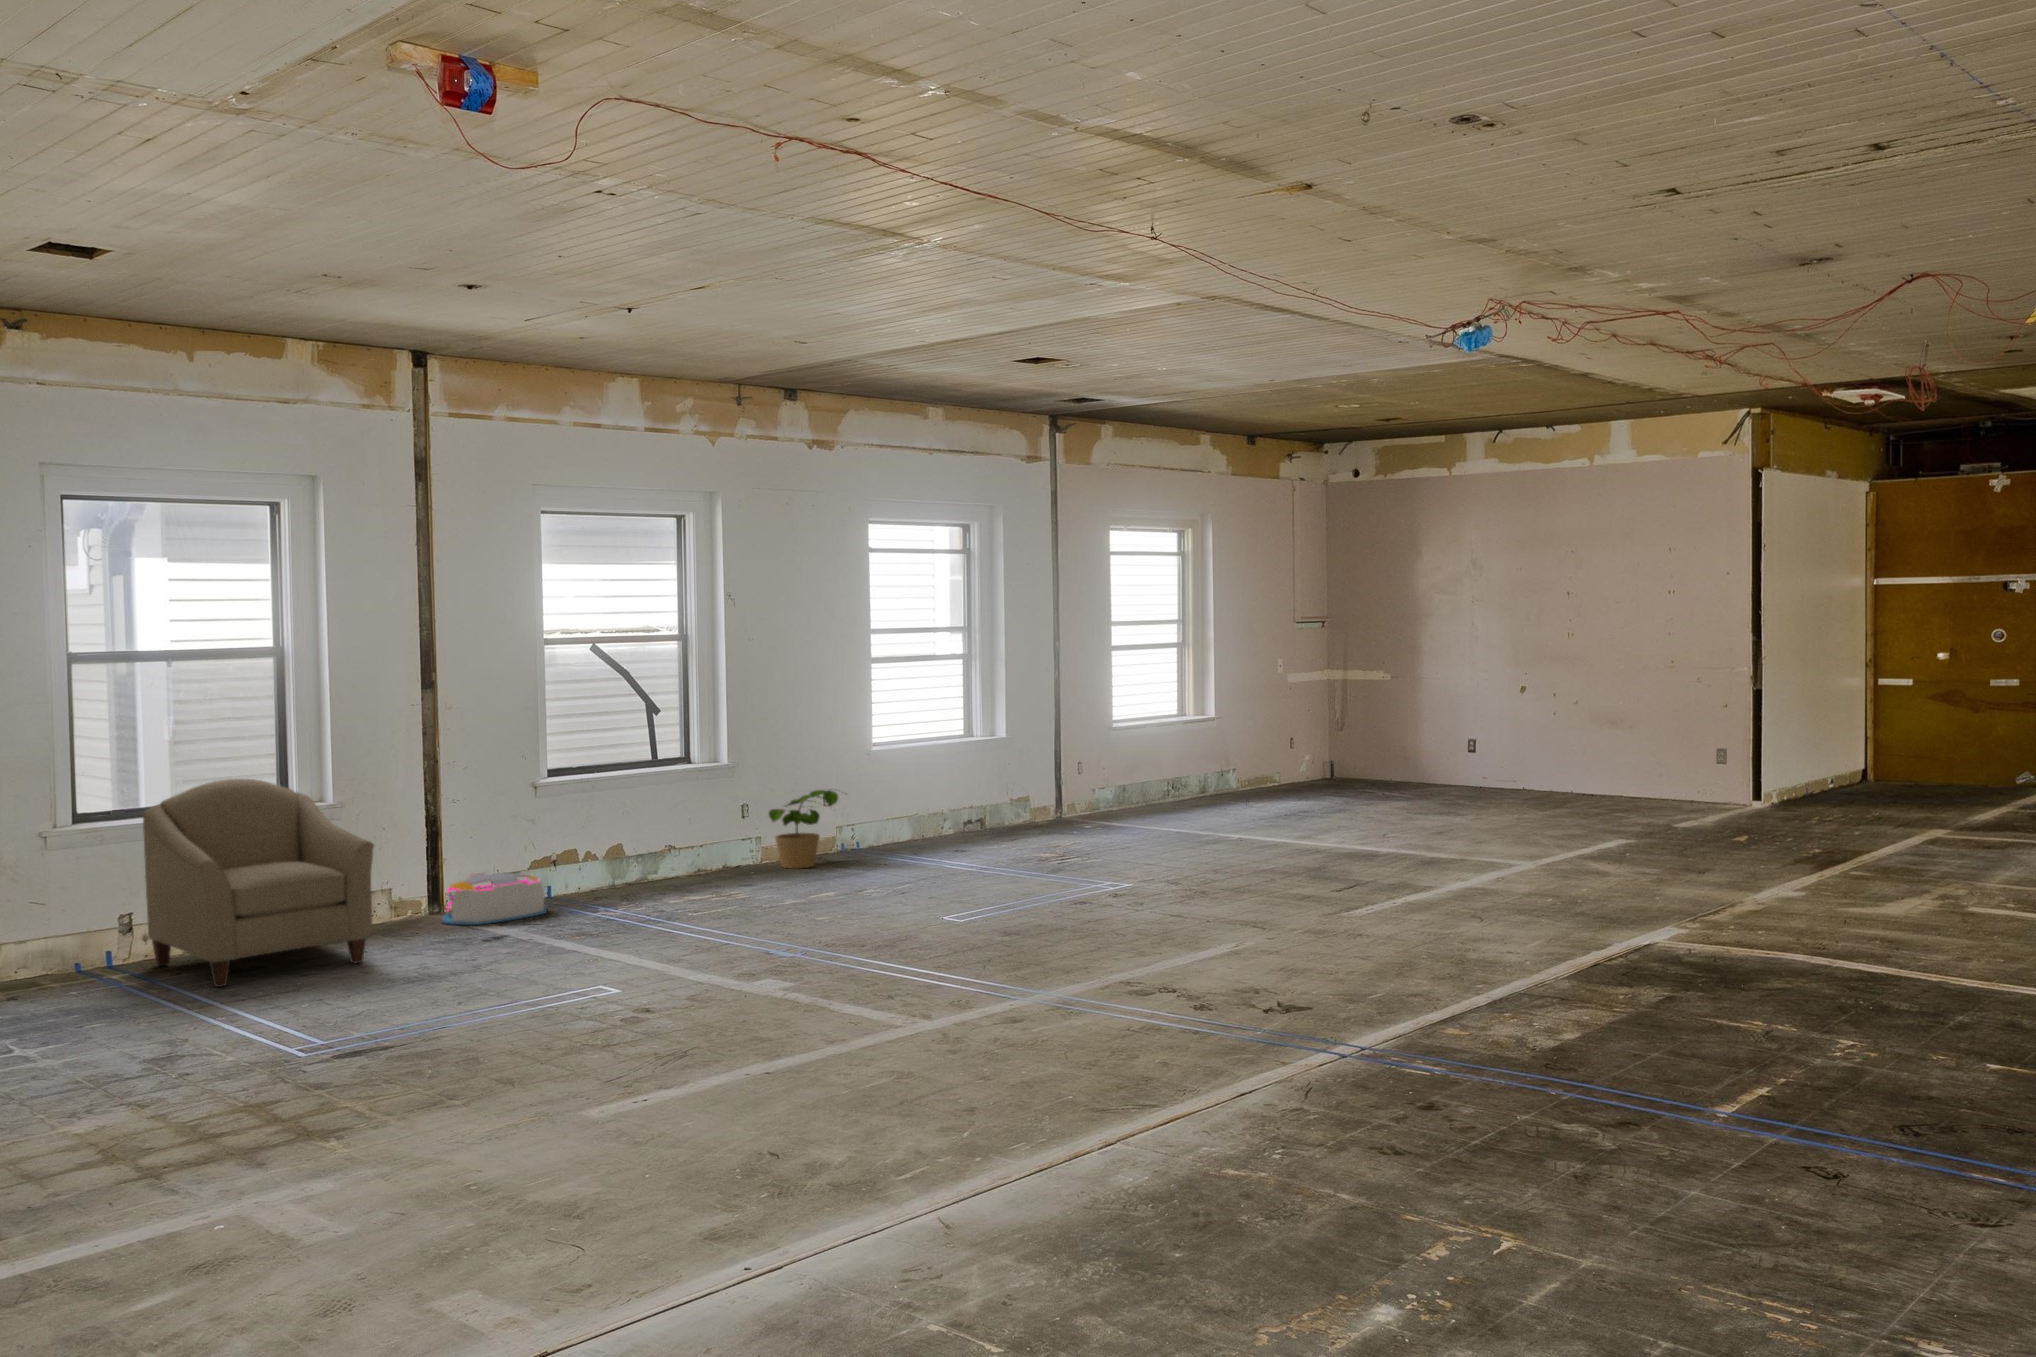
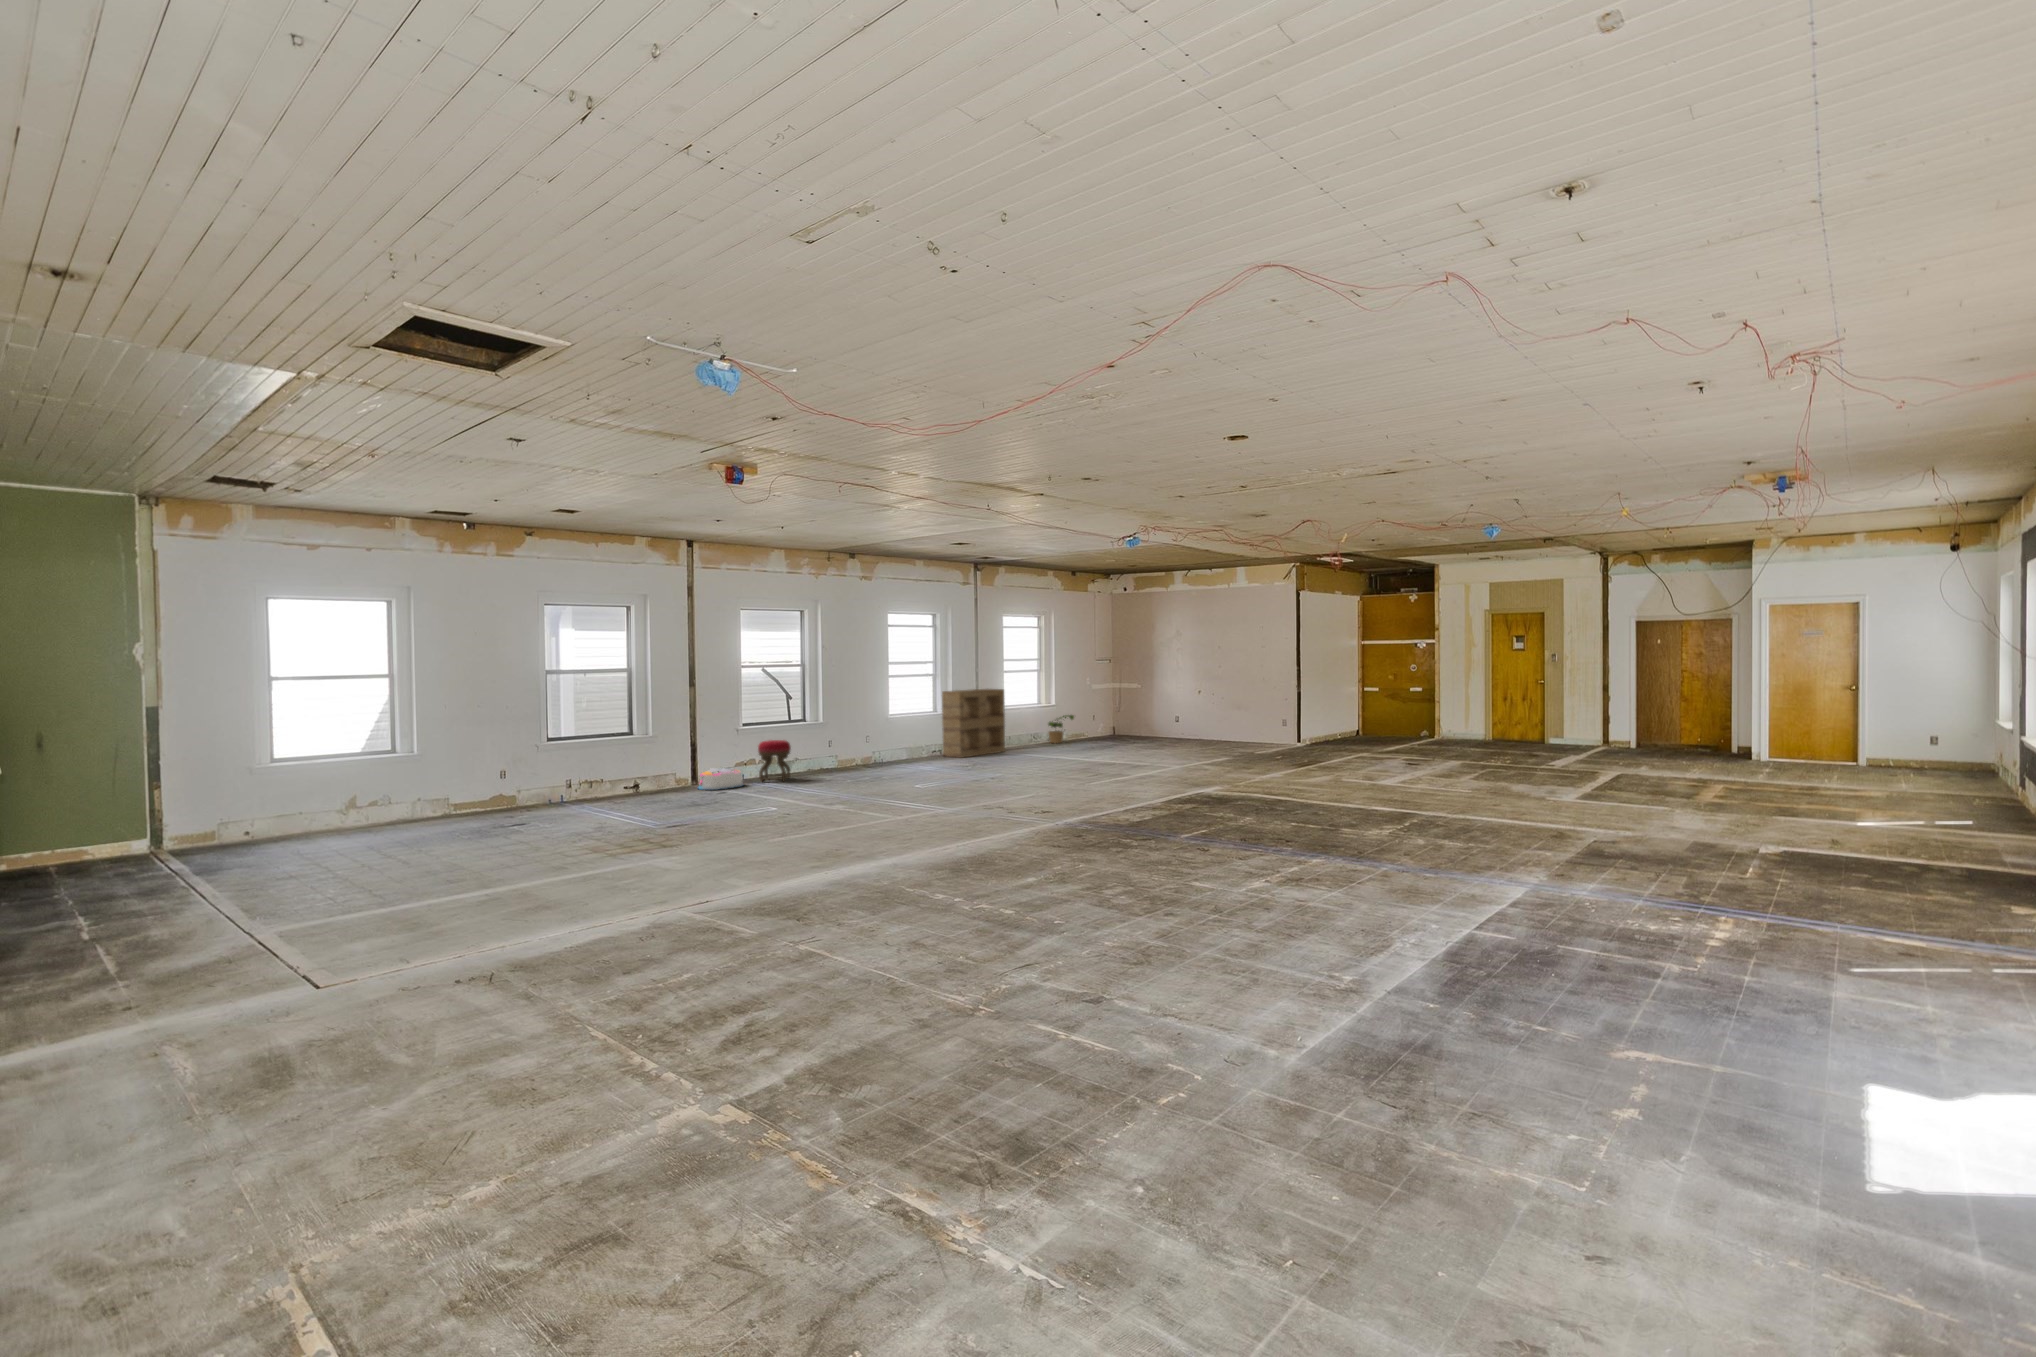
shelving unit: none [982,685,1117,838] -> present [942,689,1005,758]
chair: present [143,779,374,987] -> none [573,725,673,811]
potted plant: present [769,789,838,869] -> present [1049,715,1074,743]
stool: none [580,806,655,903] -> present [758,740,791,782]

